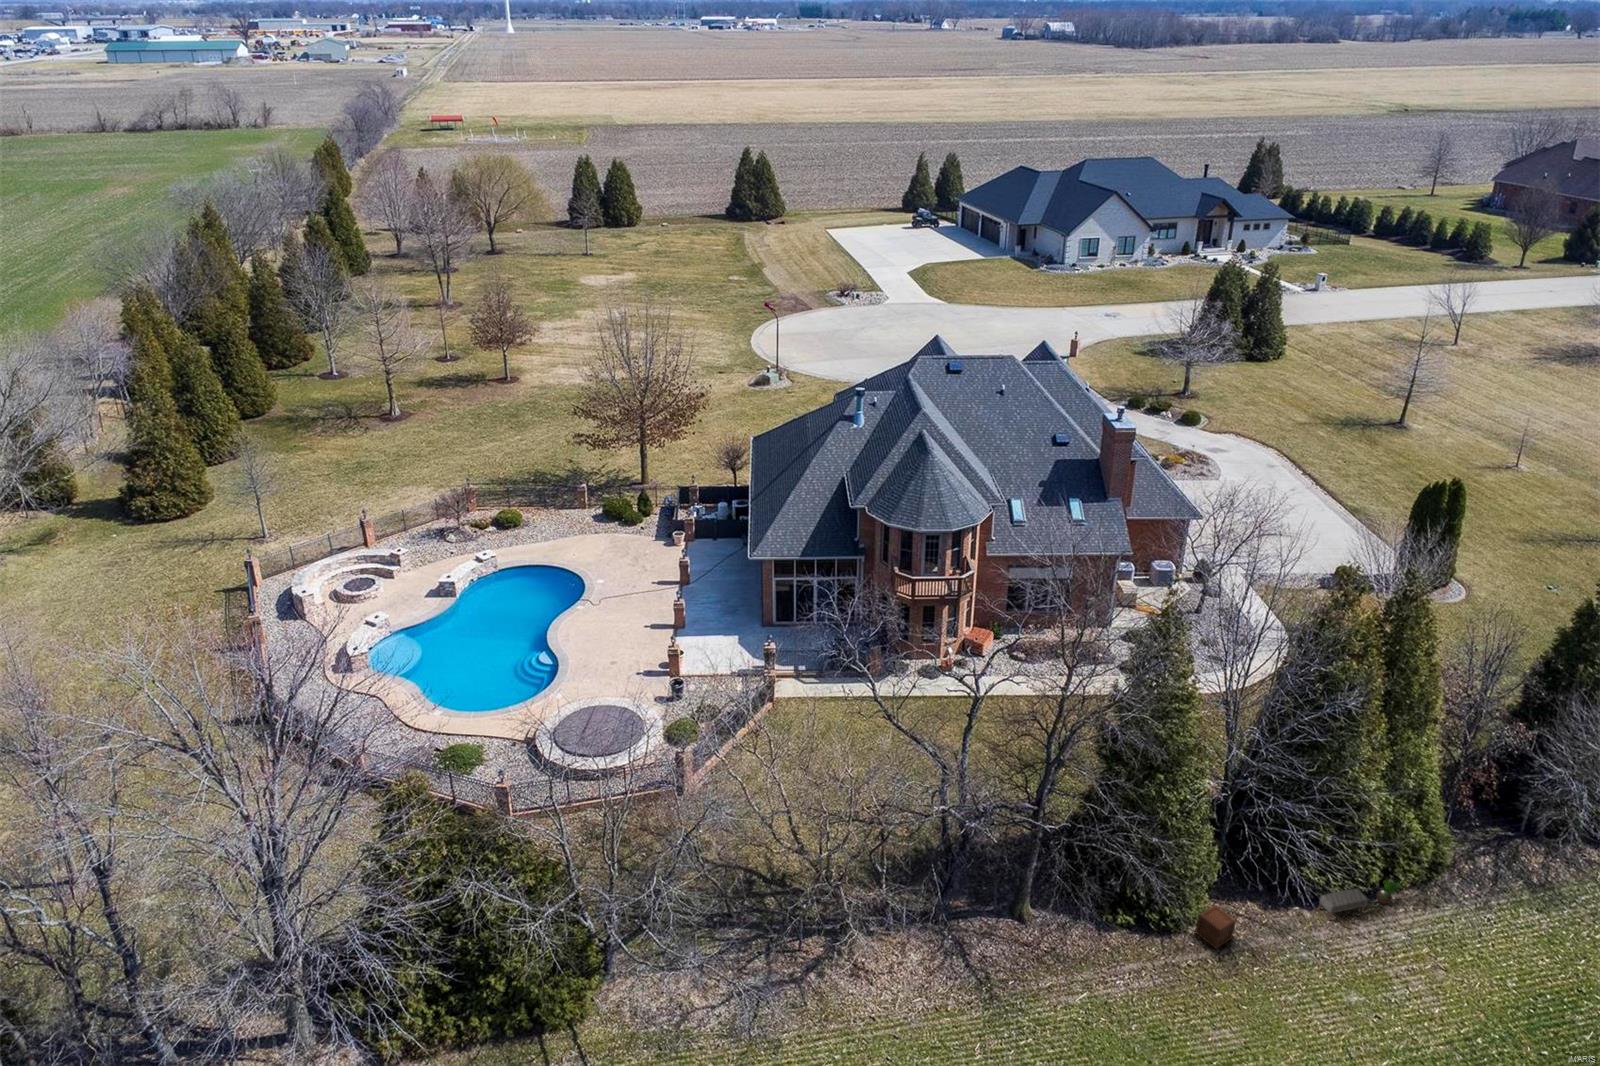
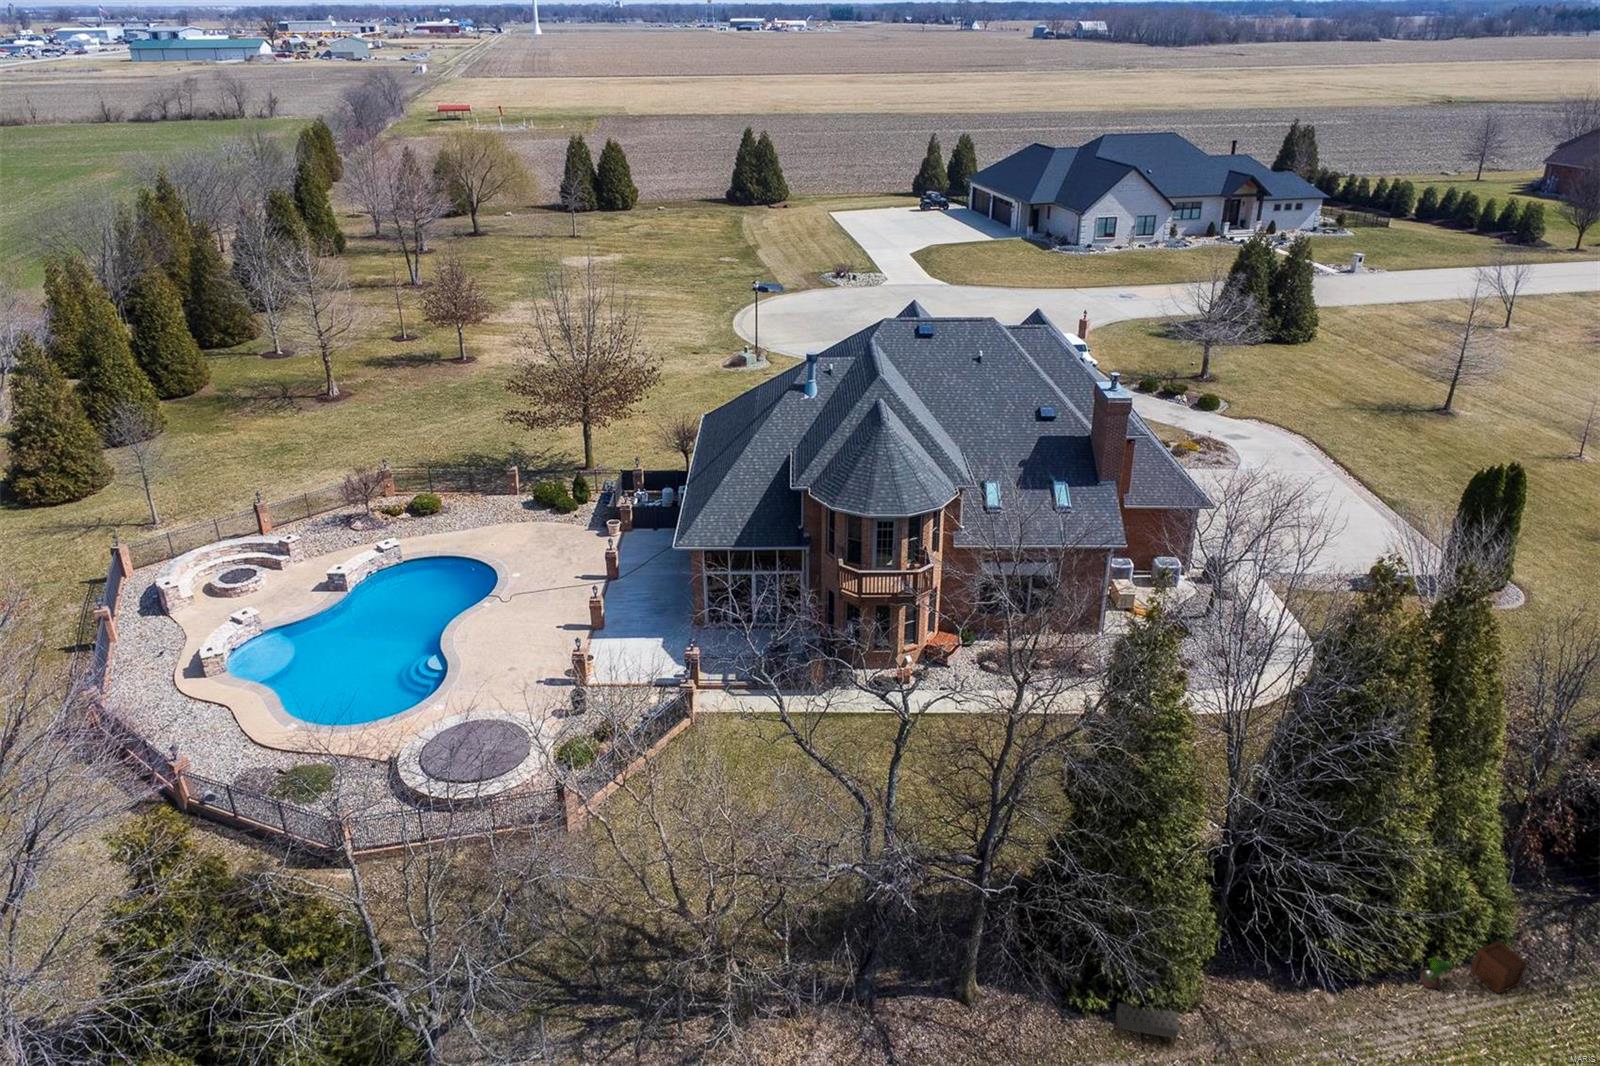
bench: present [1318,889,1368,920] -> present [1116,1003,1179,1046]
wooden crate: present [1195,905,1236,948] -> present [1470,941,1528,994]

